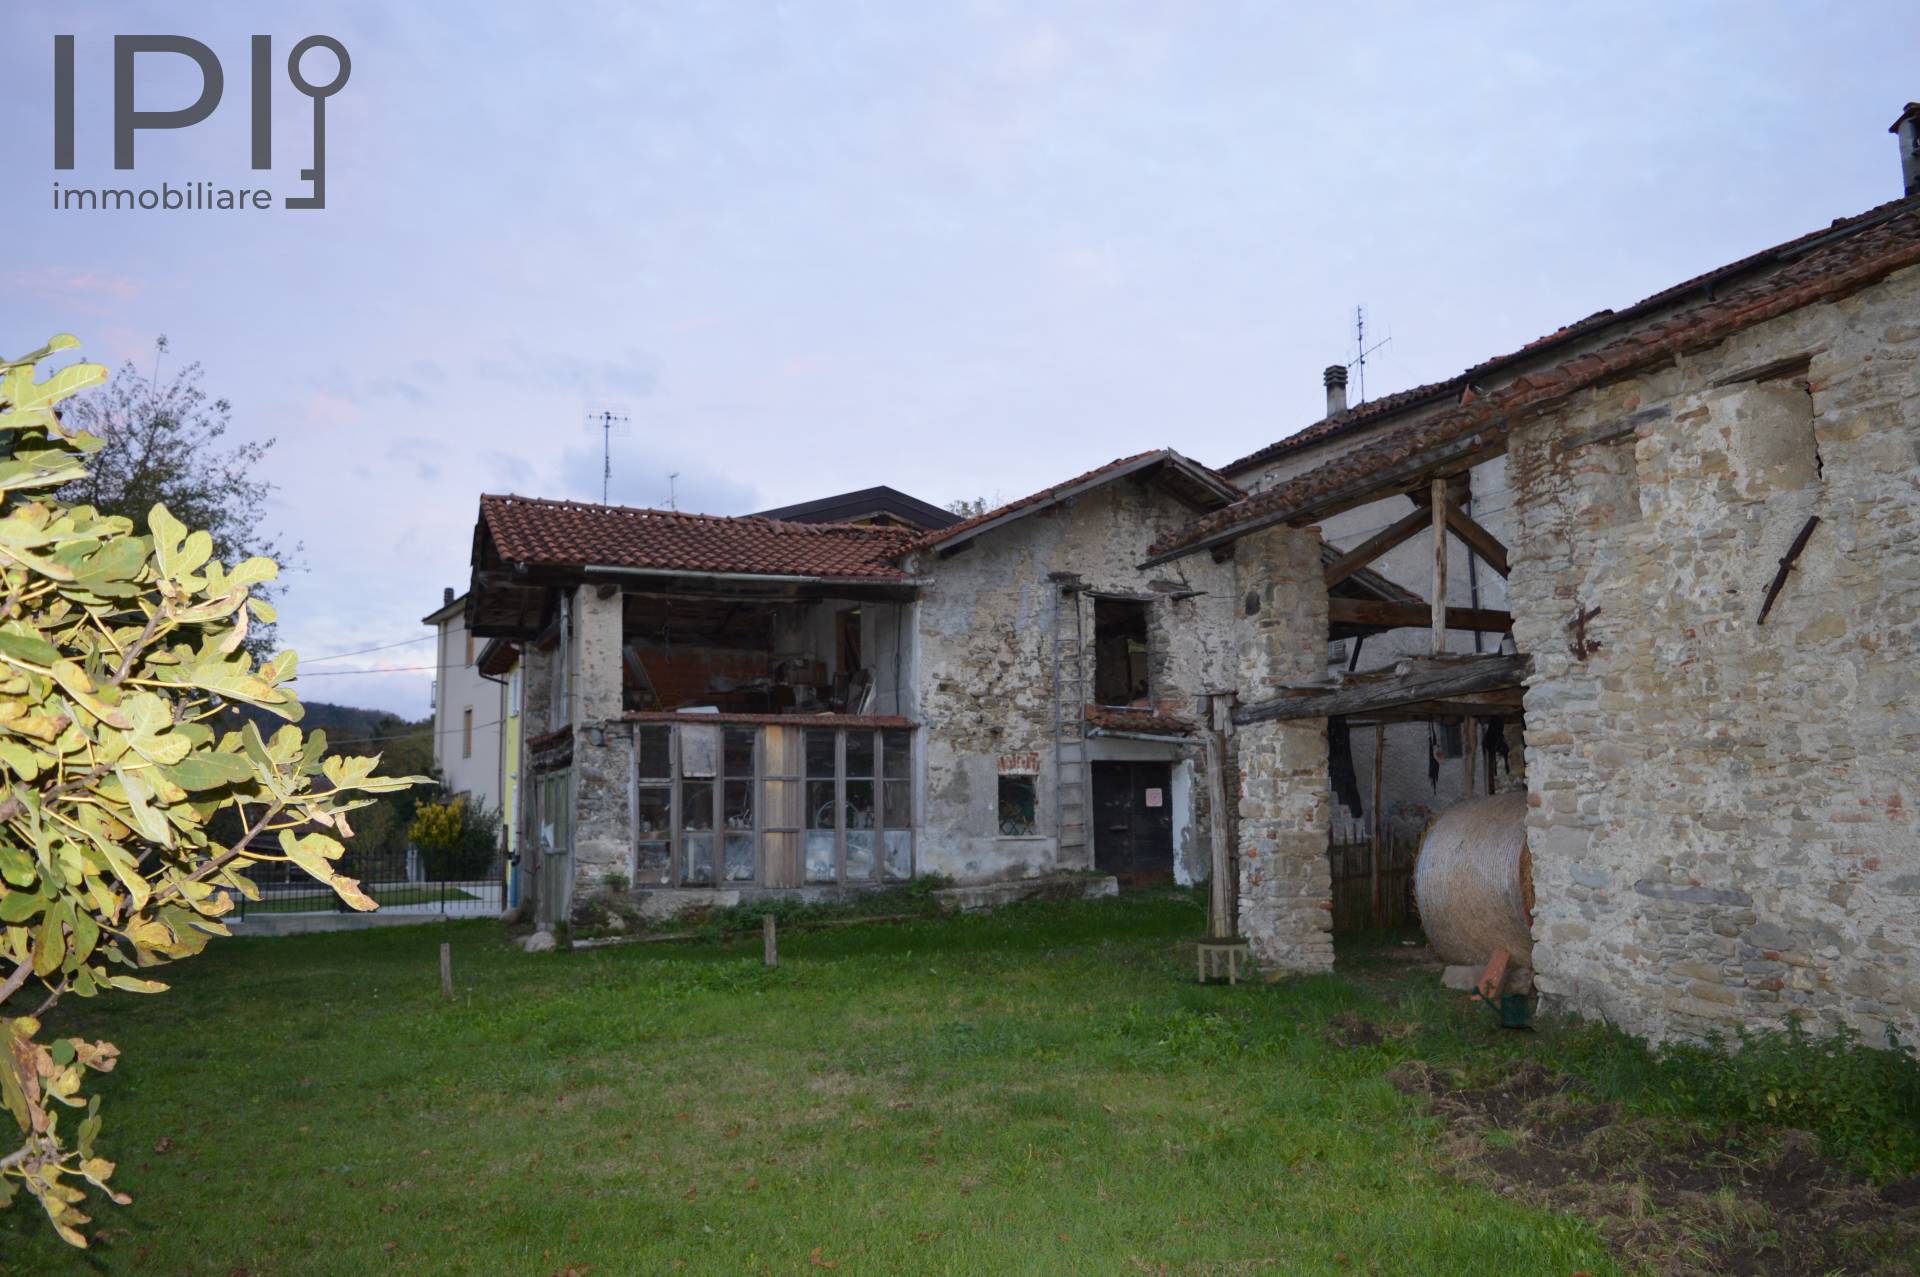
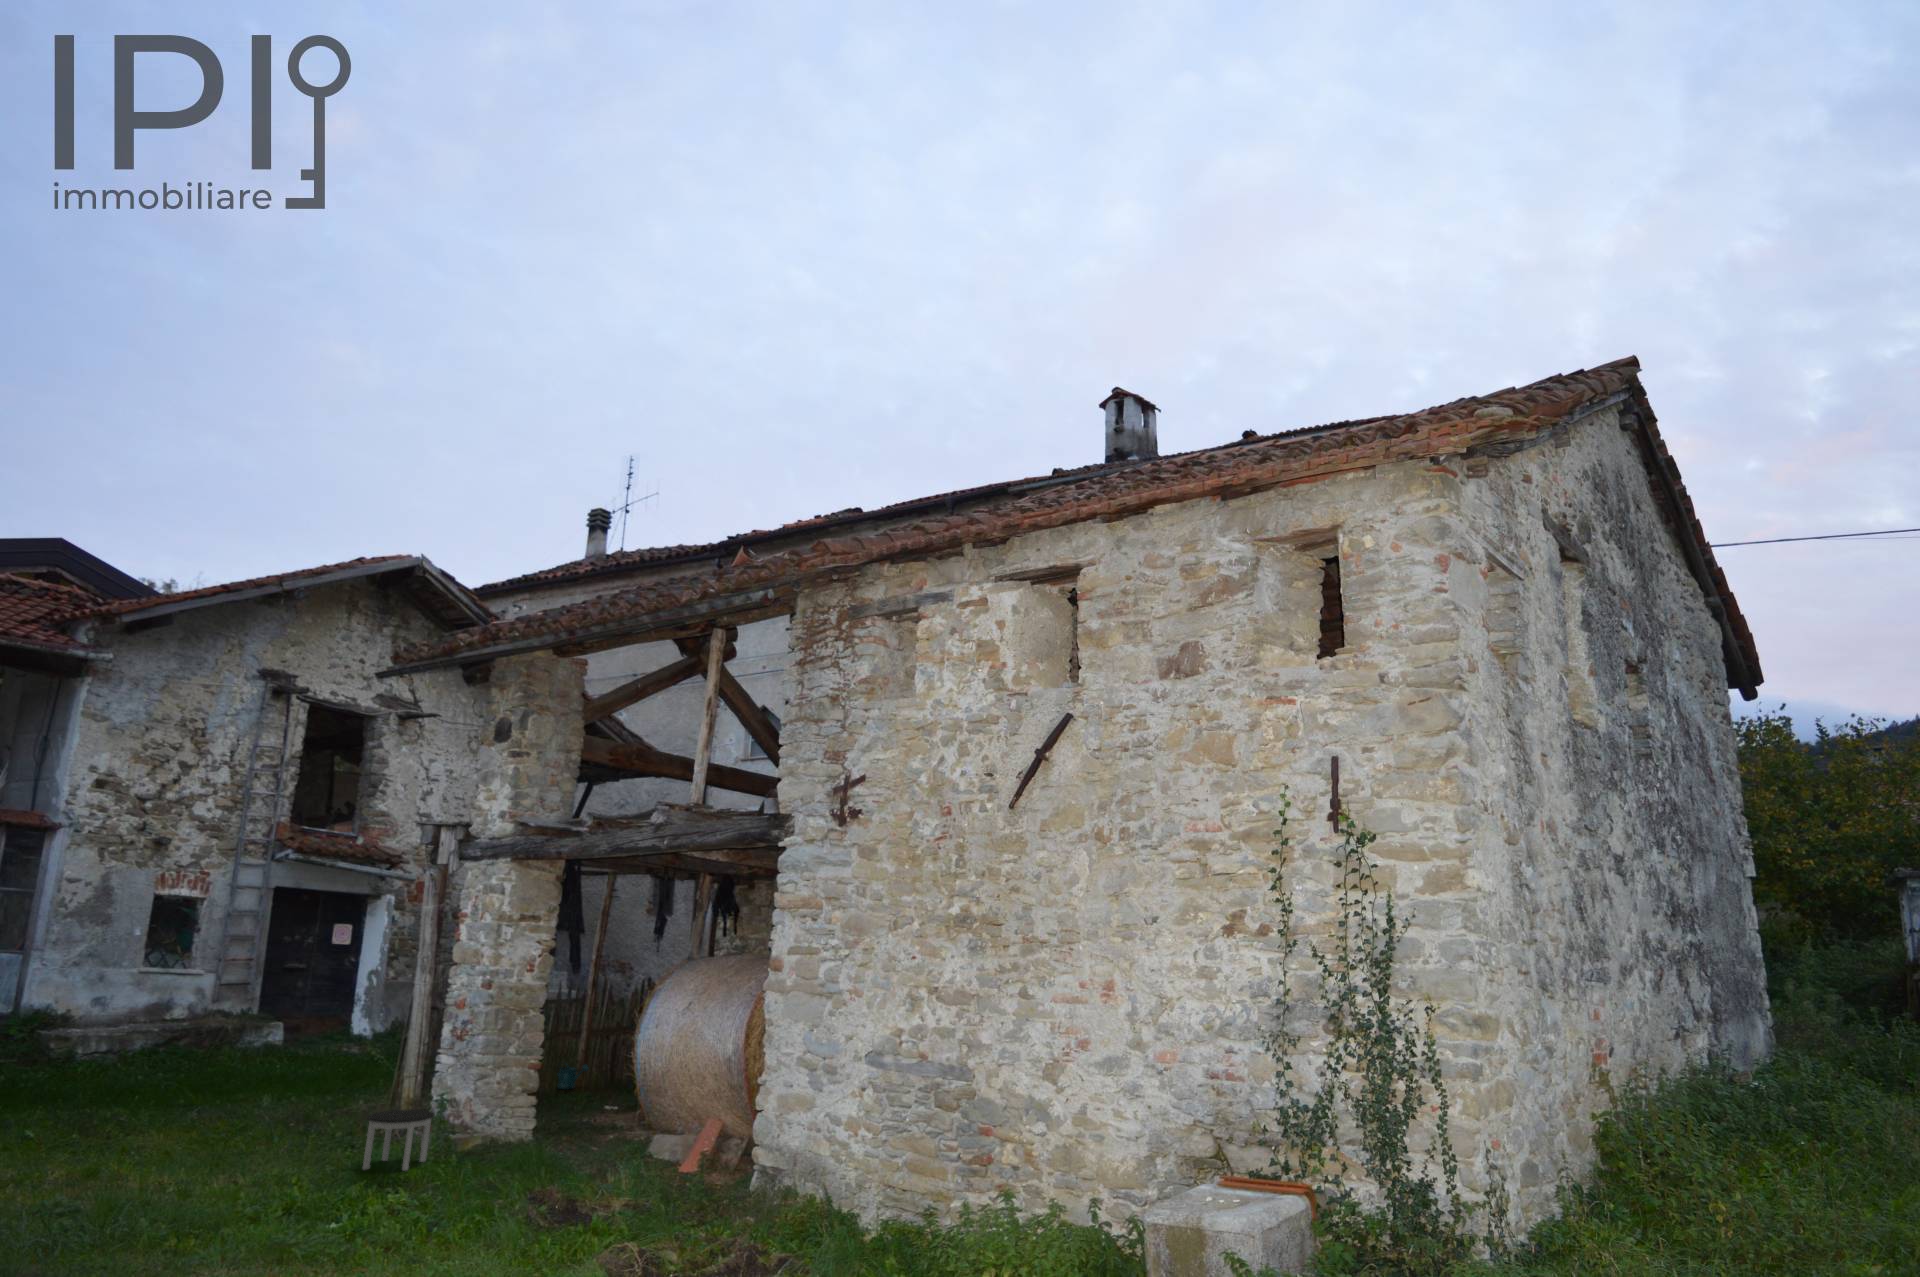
watering can: present [1471,986,1534,1028] -> present [557,1064,589,1089]

